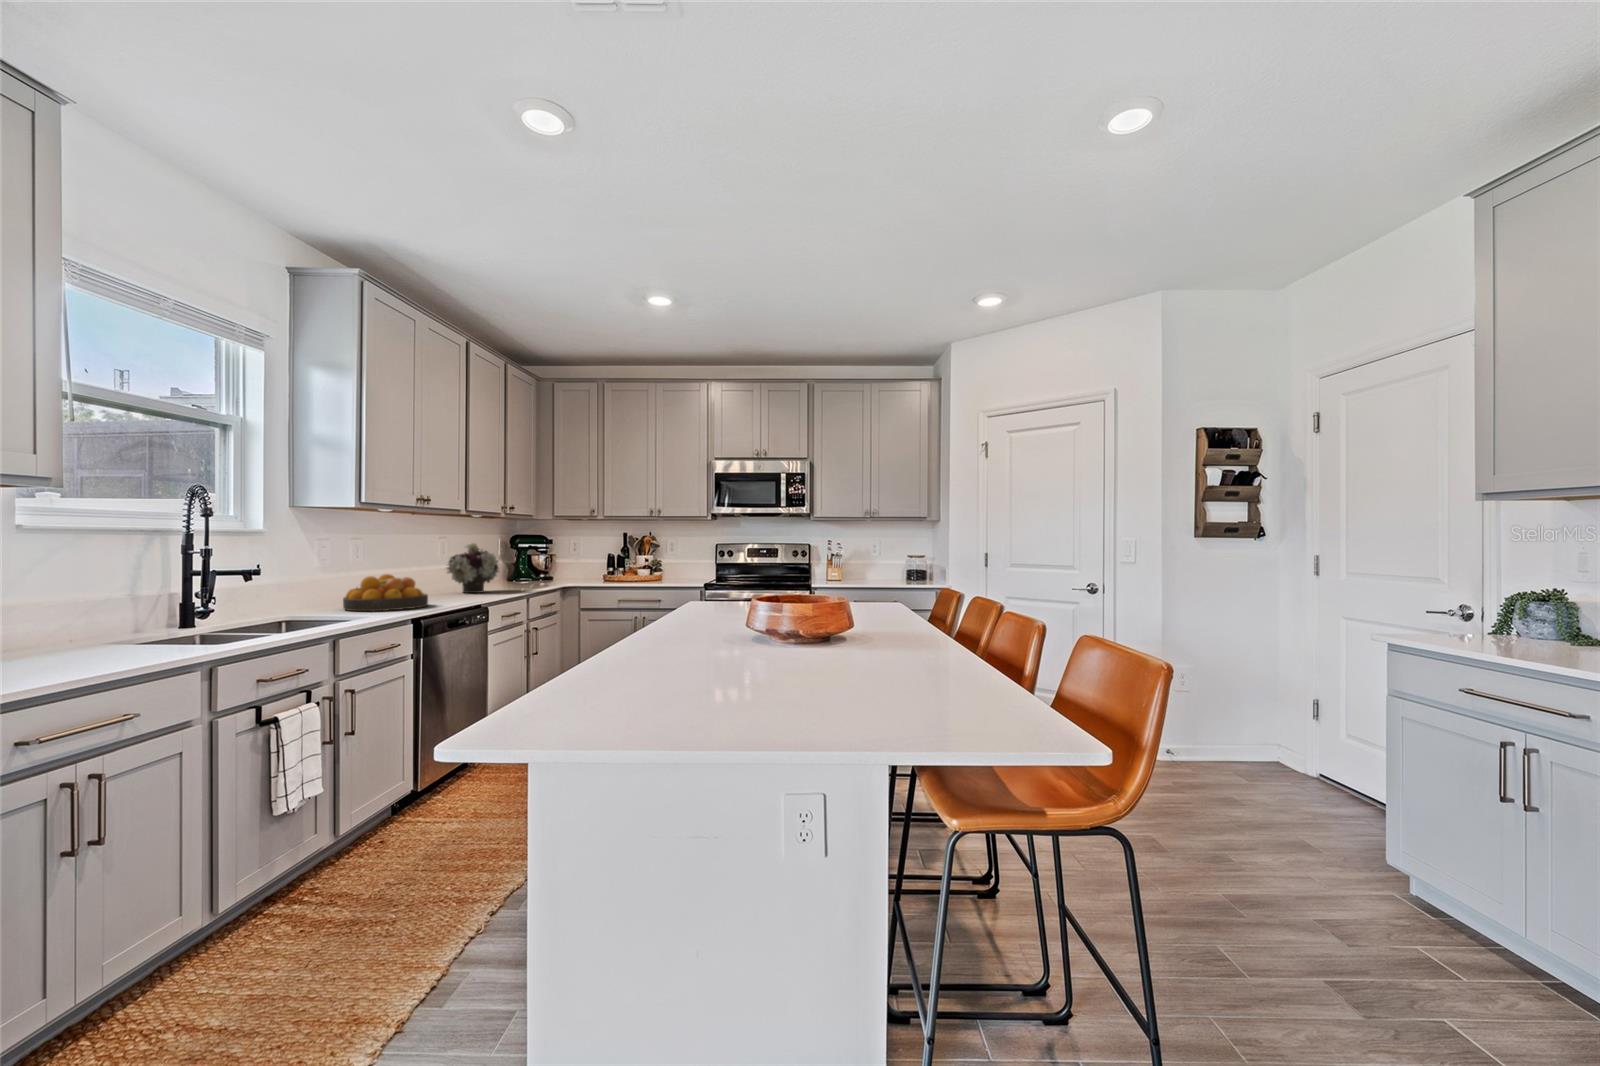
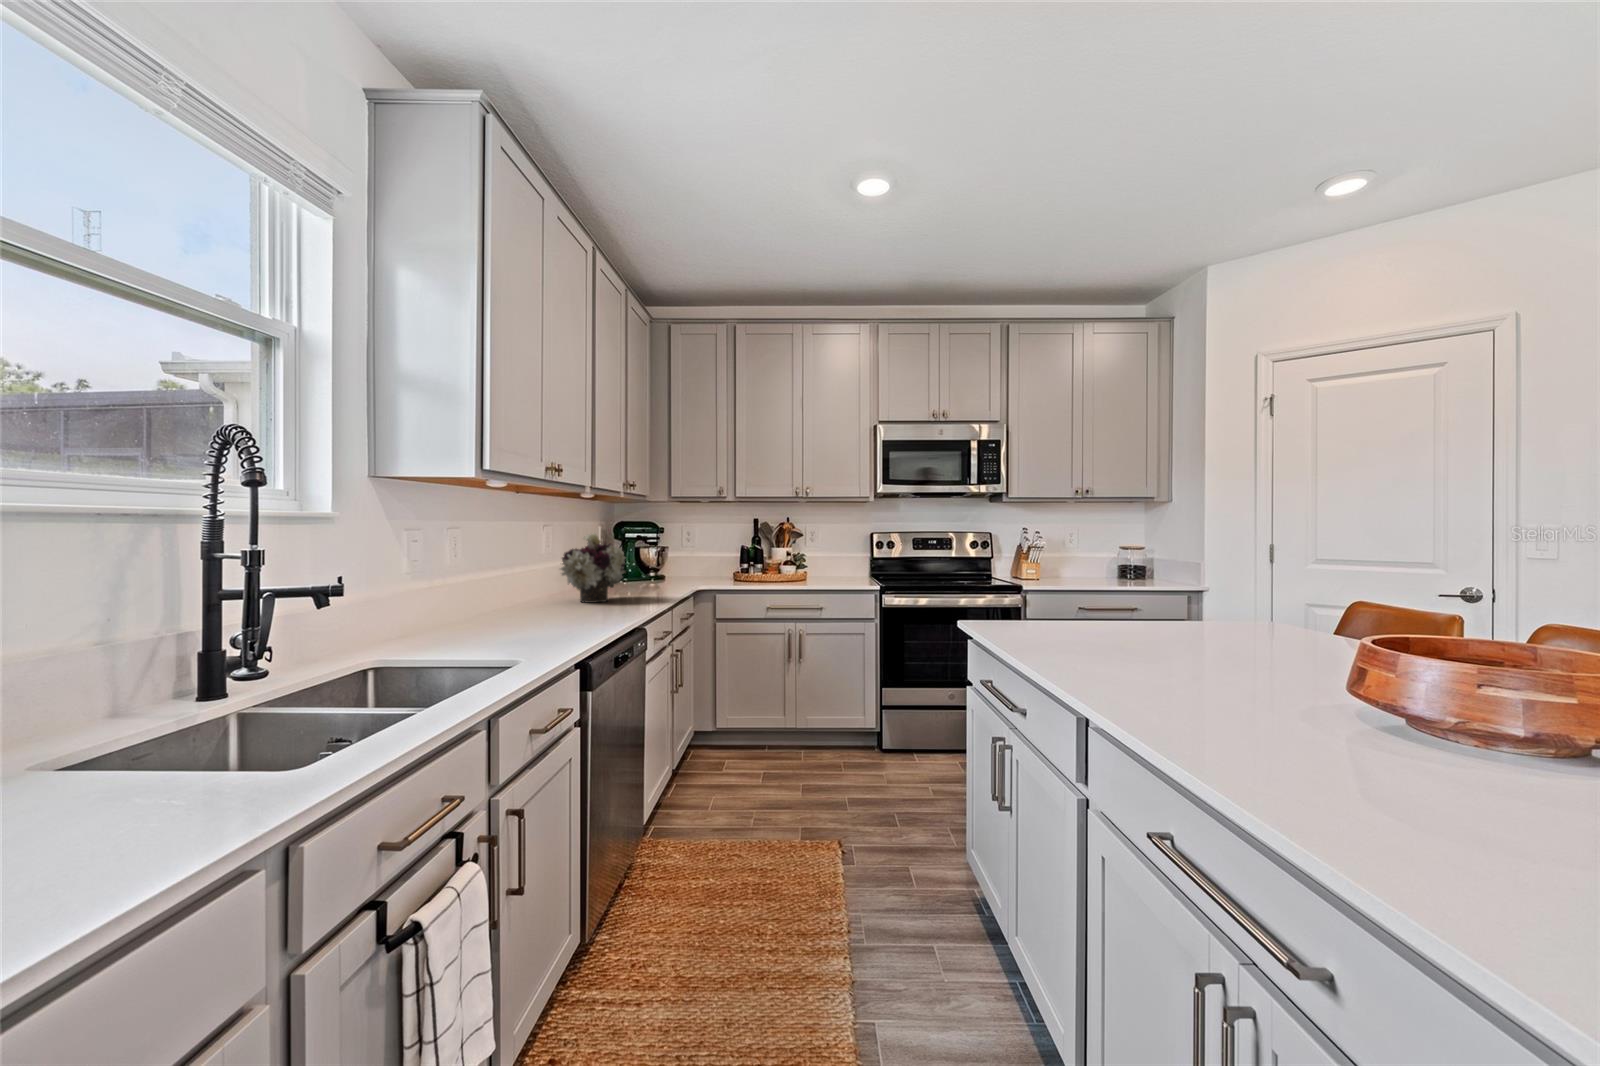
fruit bowl: present [343,574,428,611] -> none [449,582,570,644]

